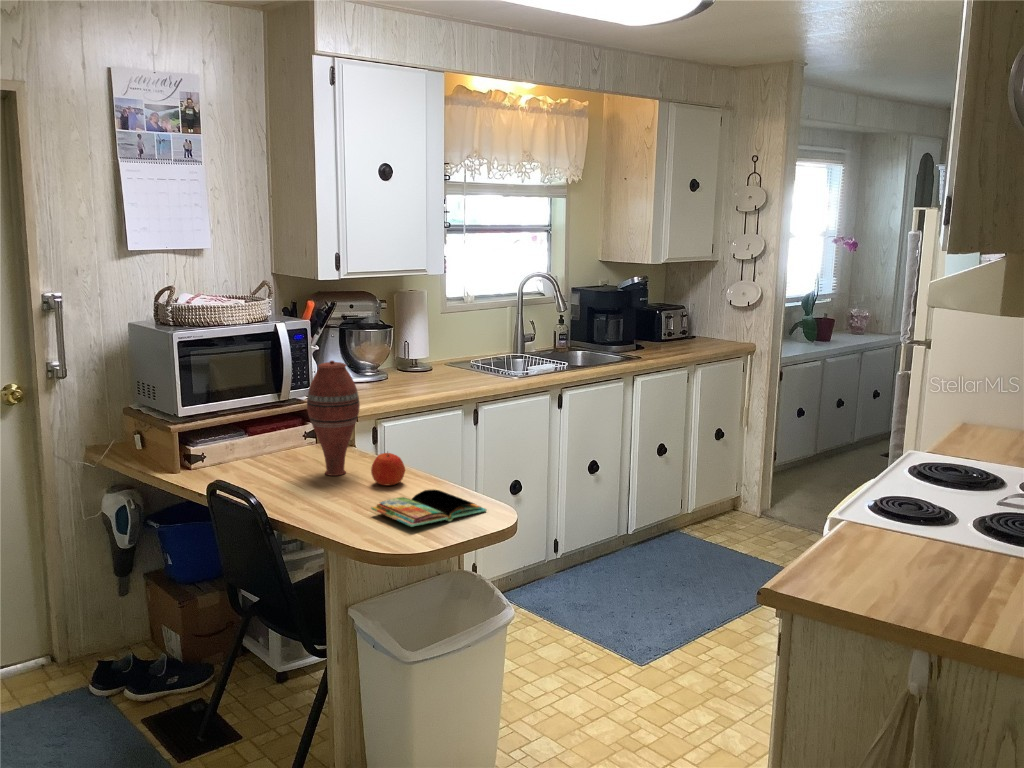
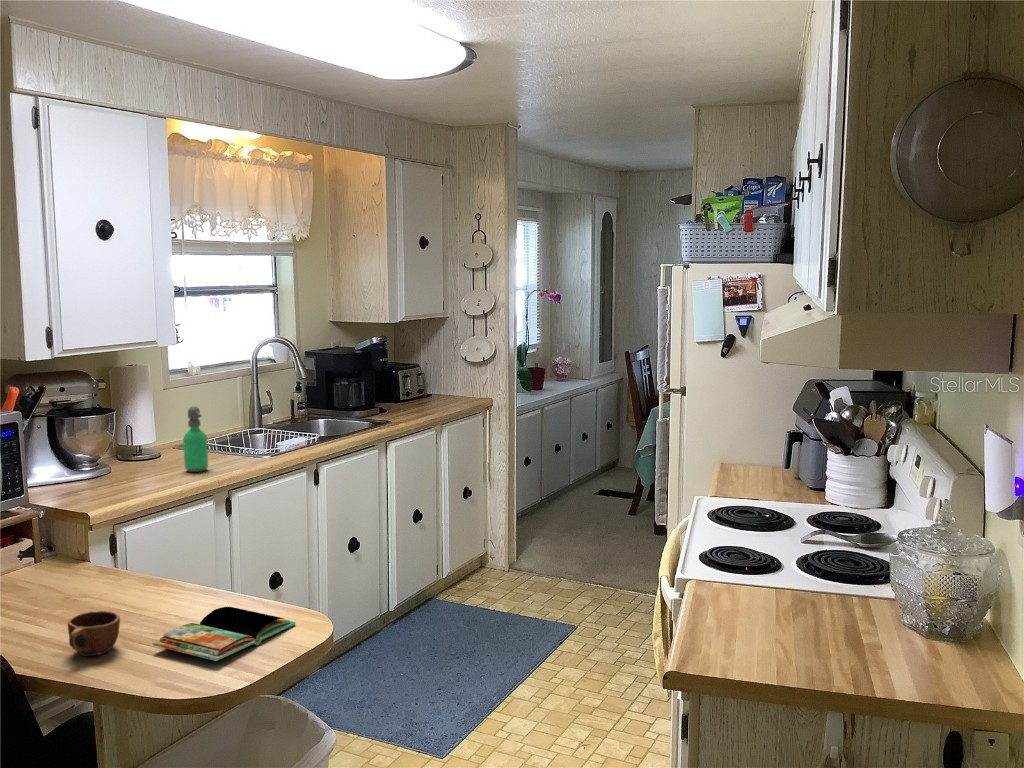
soap dispenser: none [443,328,462,384] -> present [183,406,208,472]
vase: present [307,361,360,476] -> none [37,462,109,606]
apple: present [371,452,405,485] -> none [134,567,177,609]
mug: none [310,477,351,511] -> present [68,611,120,656]

